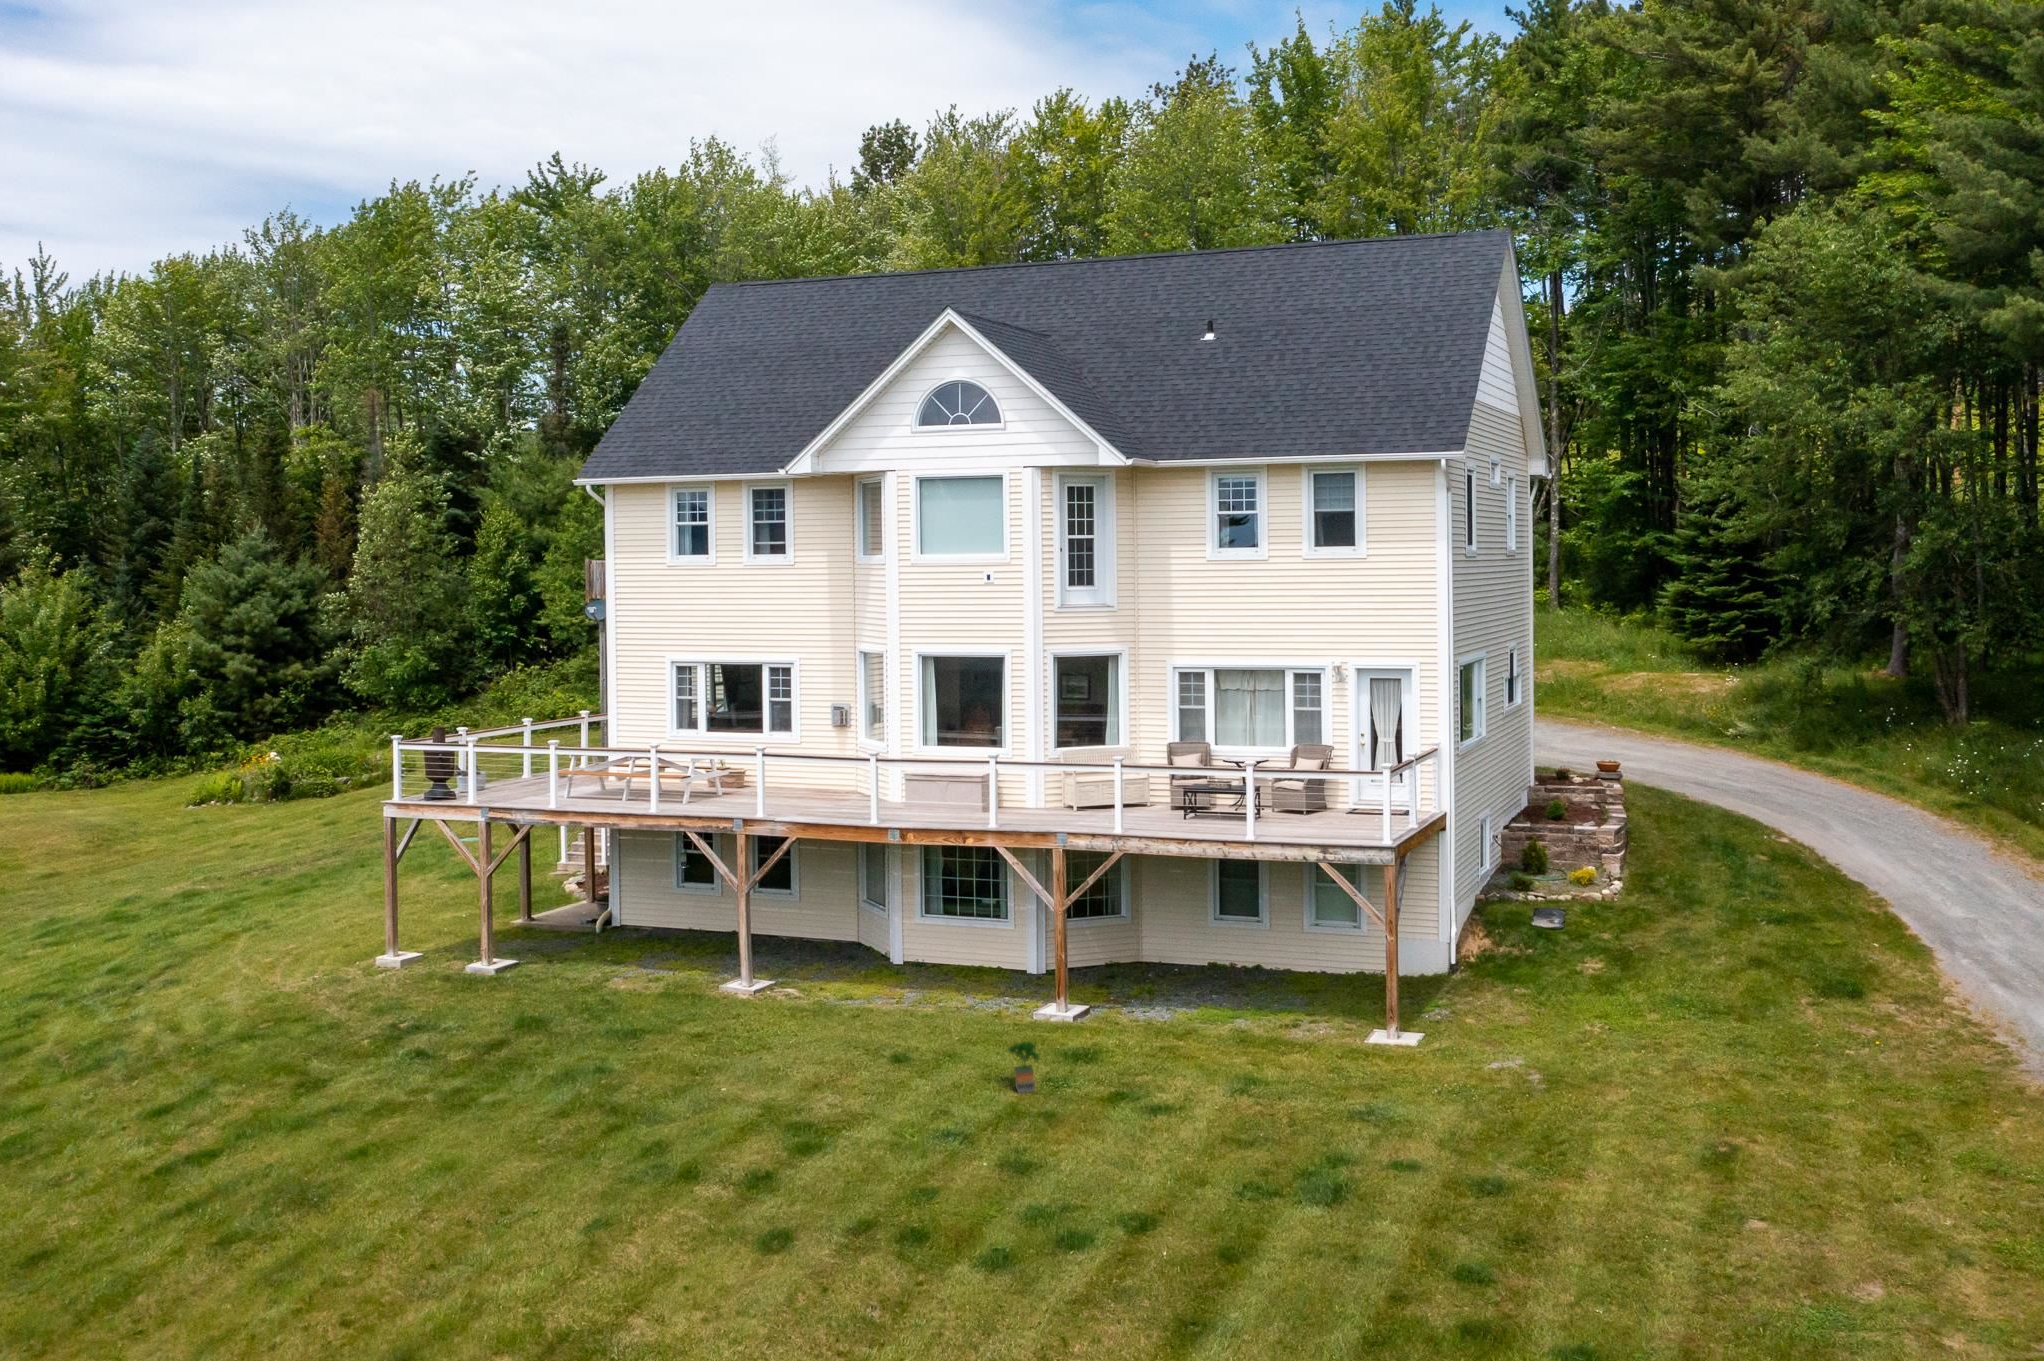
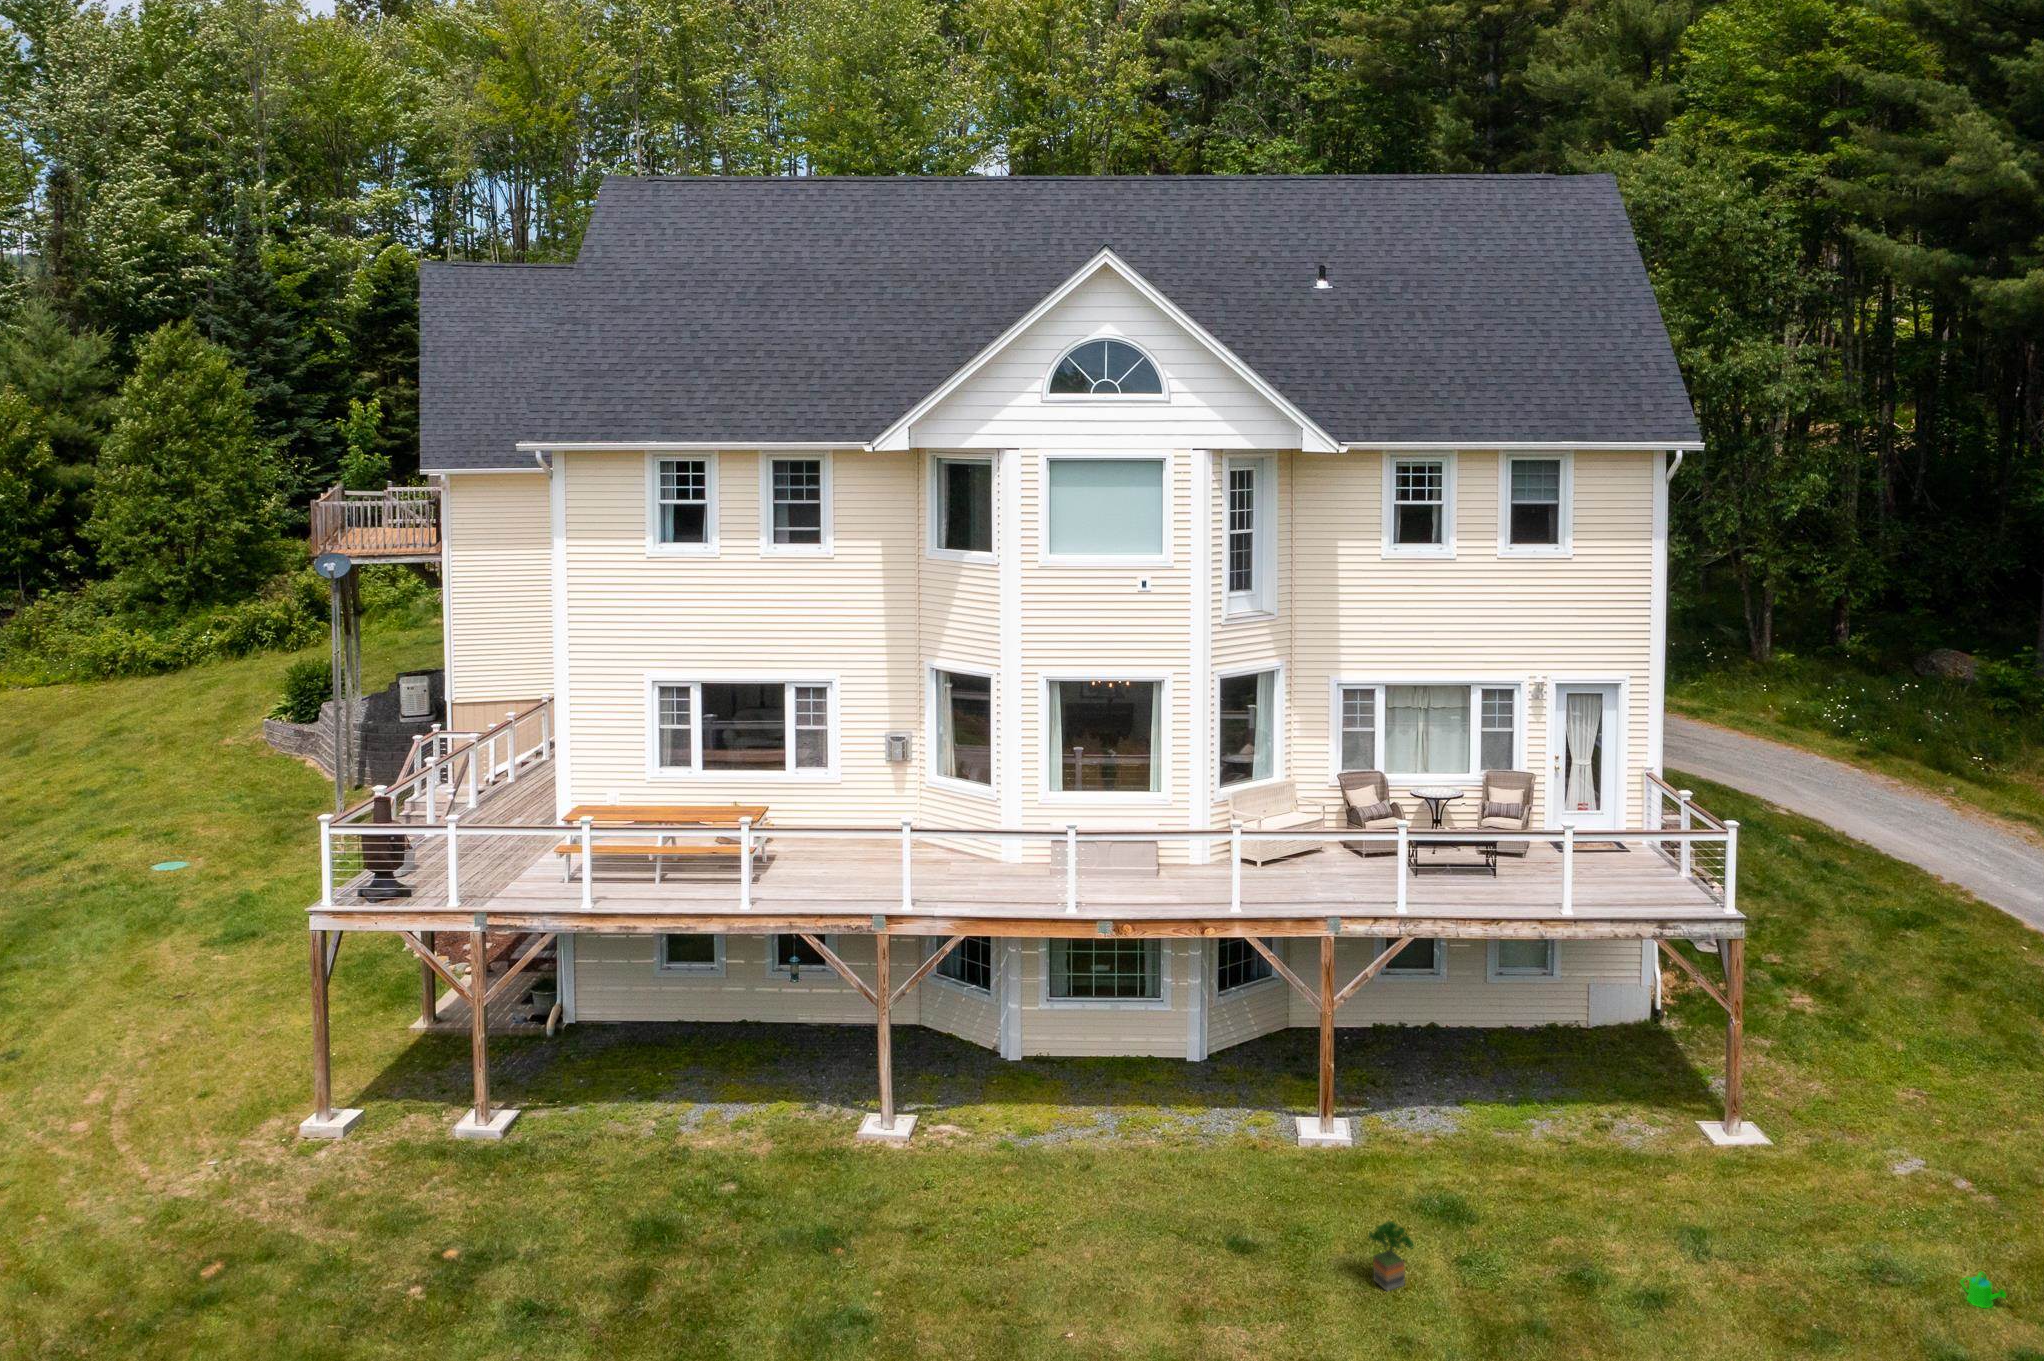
watering can: none [1464,1110,1487,1141] -> present [1960,1271,2006,1308]

